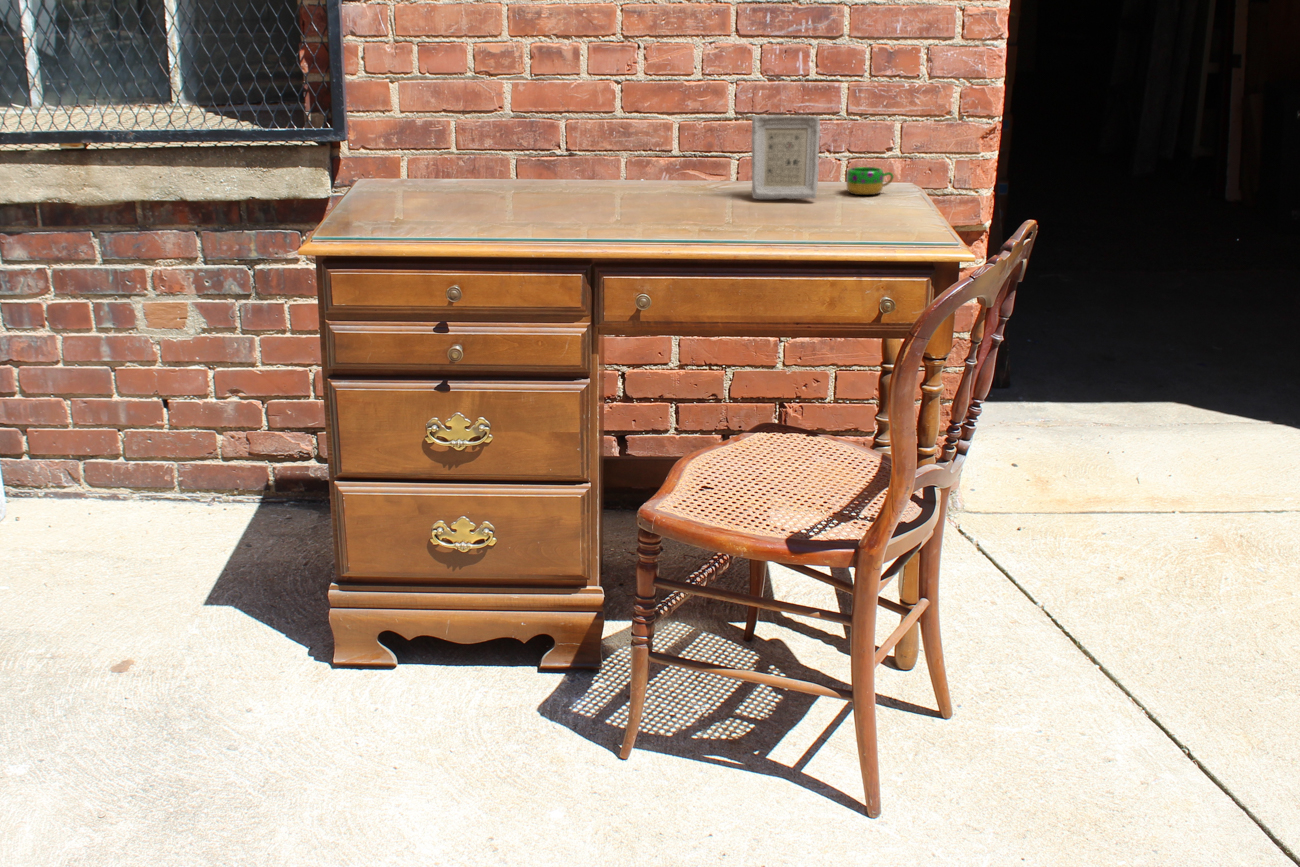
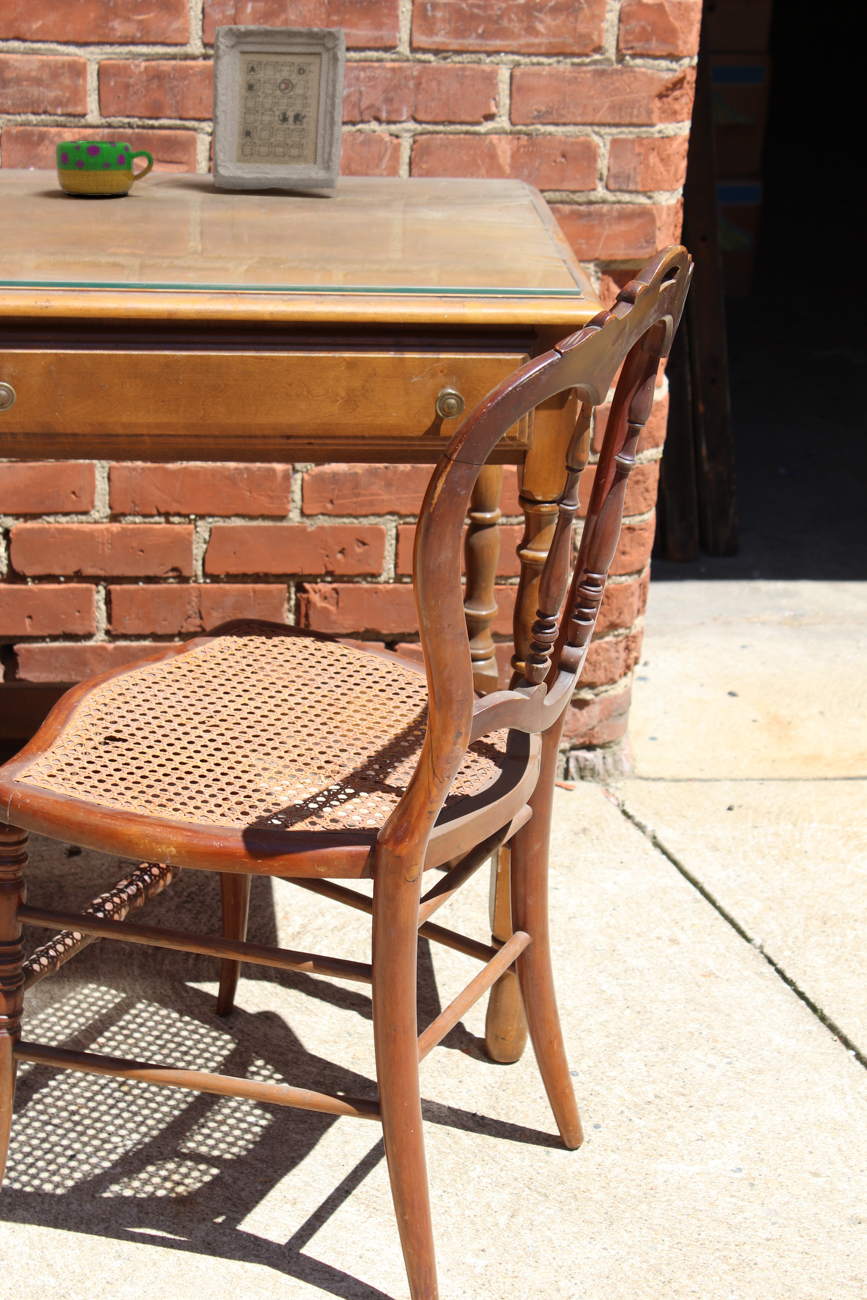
mug: present [846,167,893,195] -> present [56,141,154,196]

